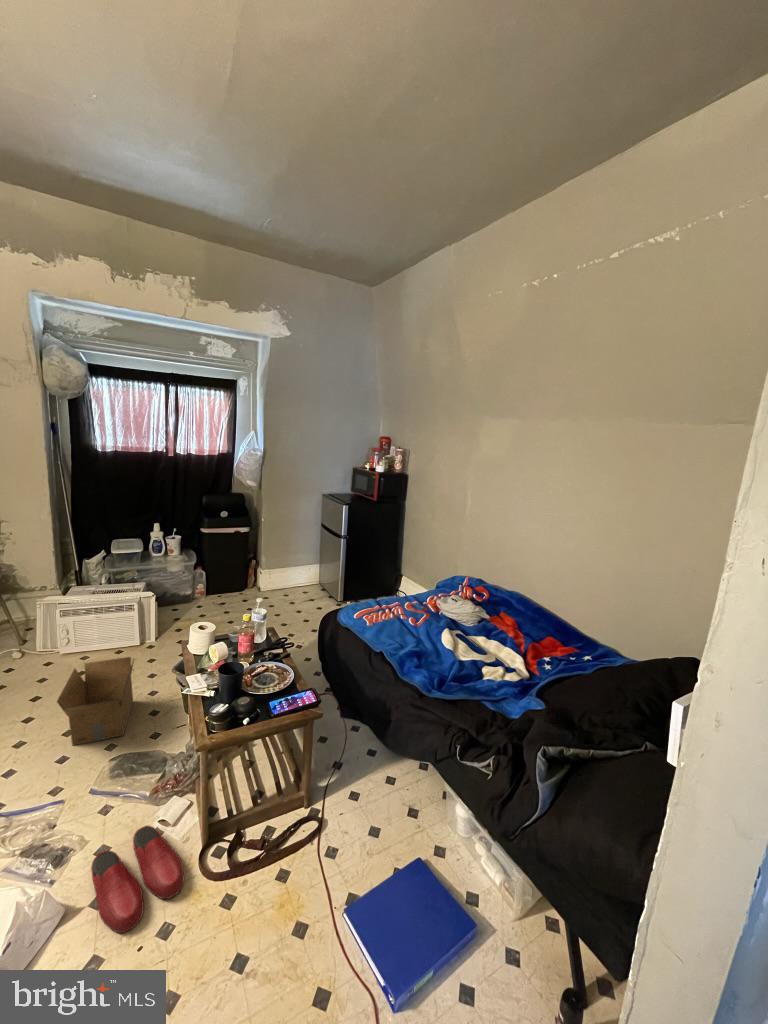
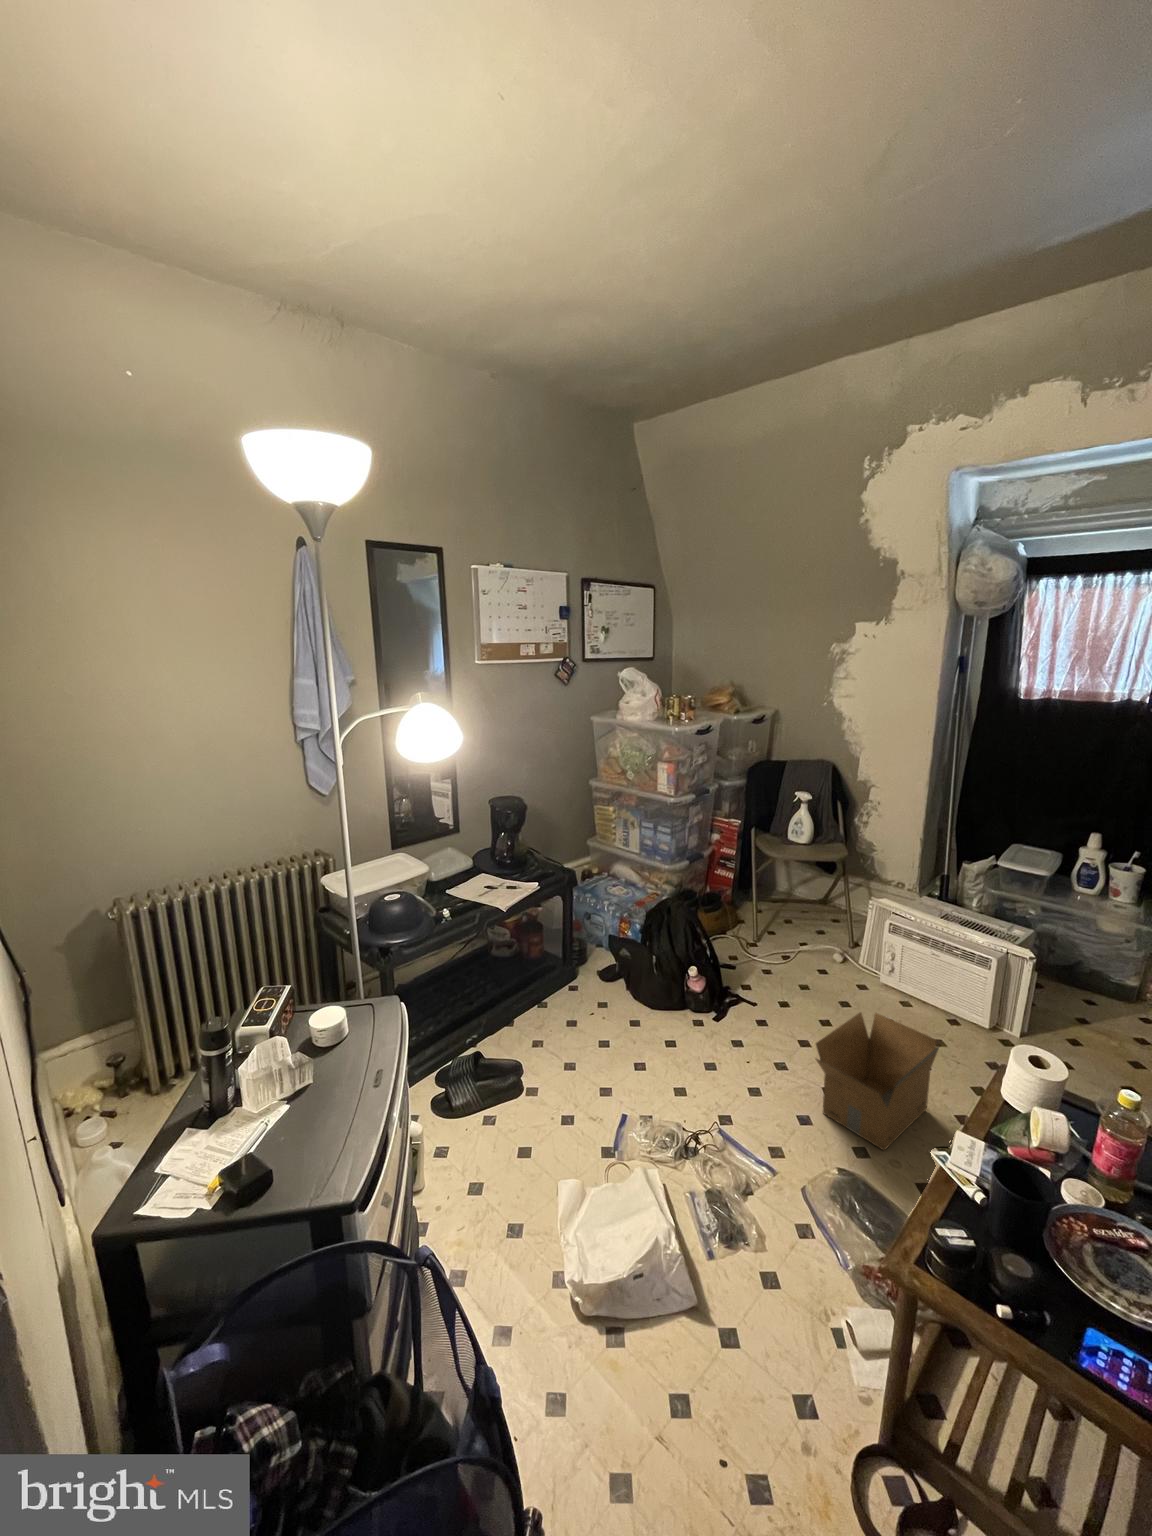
slippers: present [91,826,184,933] -> none [720,1282,842,1463]

